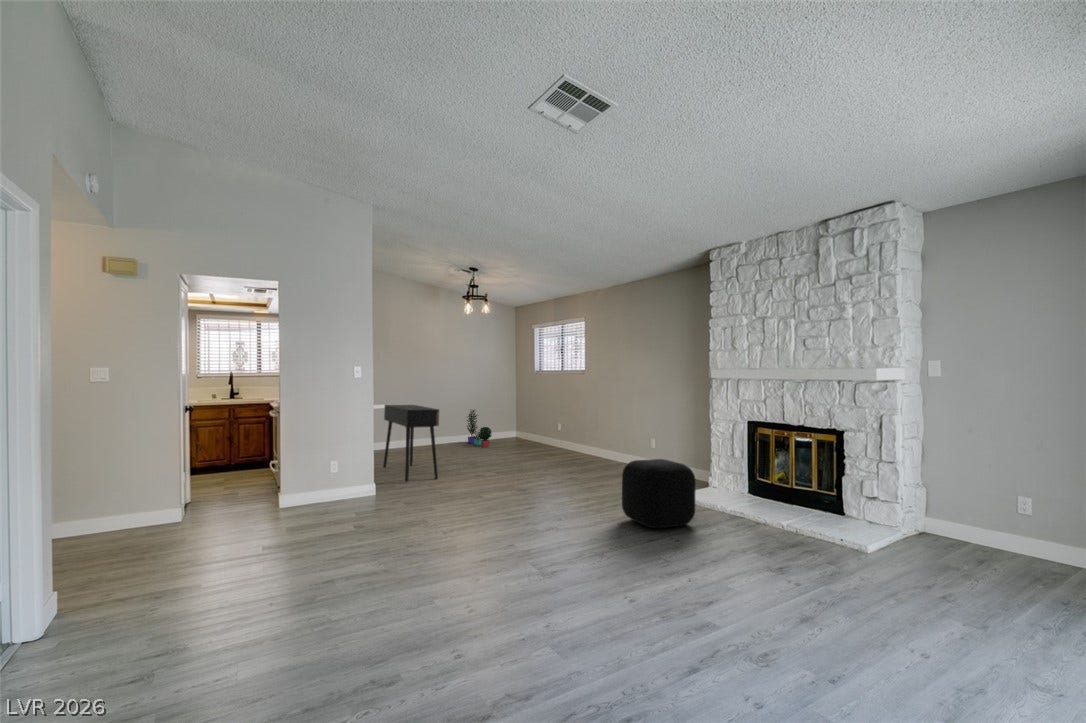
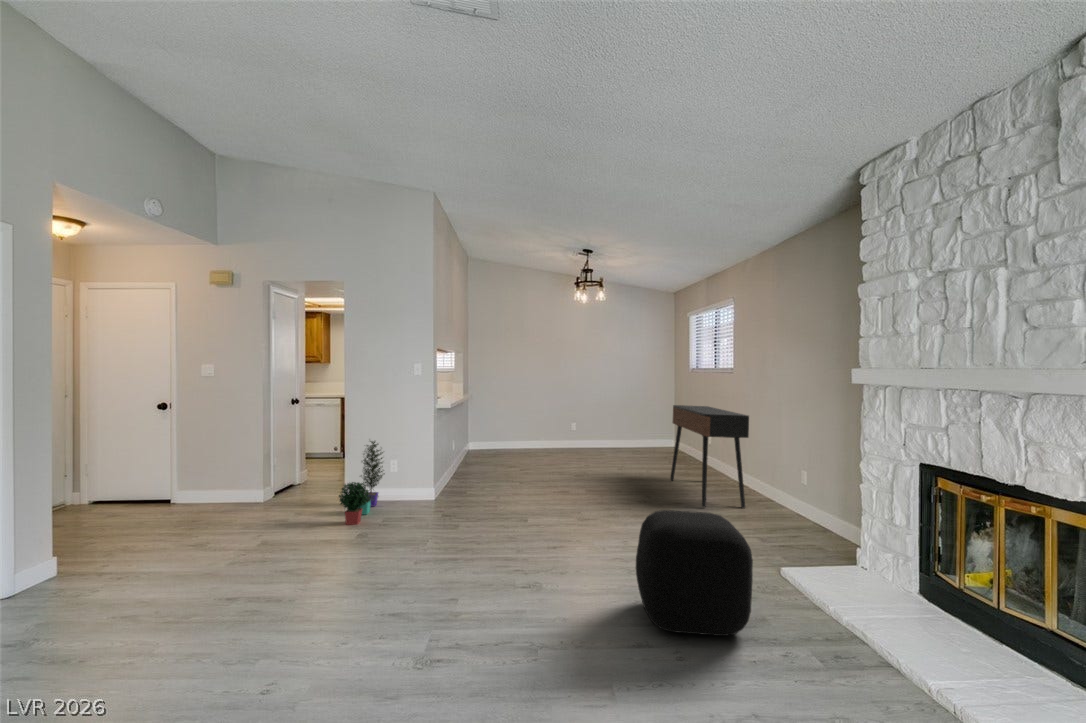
console table: present [383,405,439,482] -> present [670,405,749,508]
potted plant: present [467,410,492,447] -> present [339,441,385,525]

